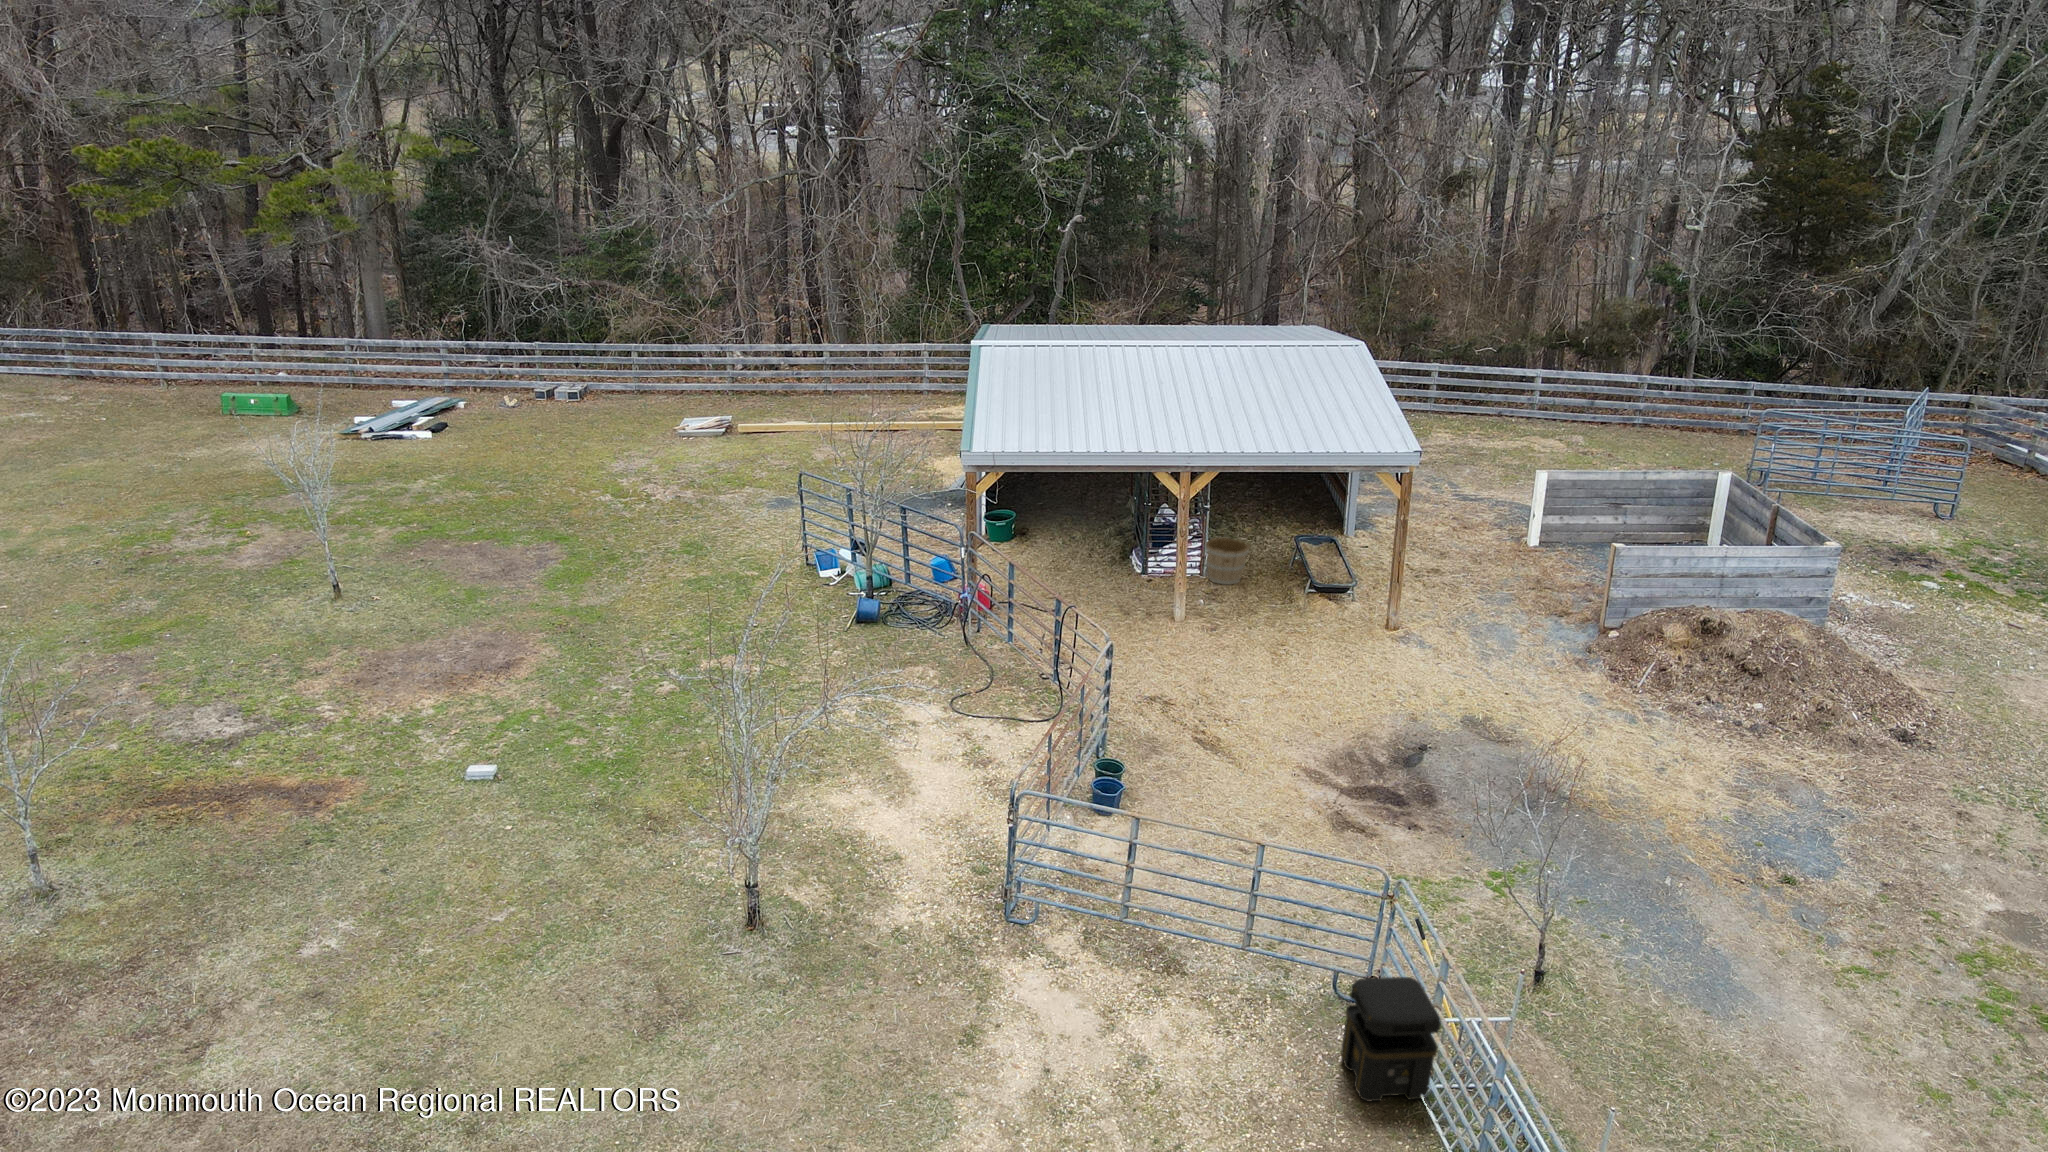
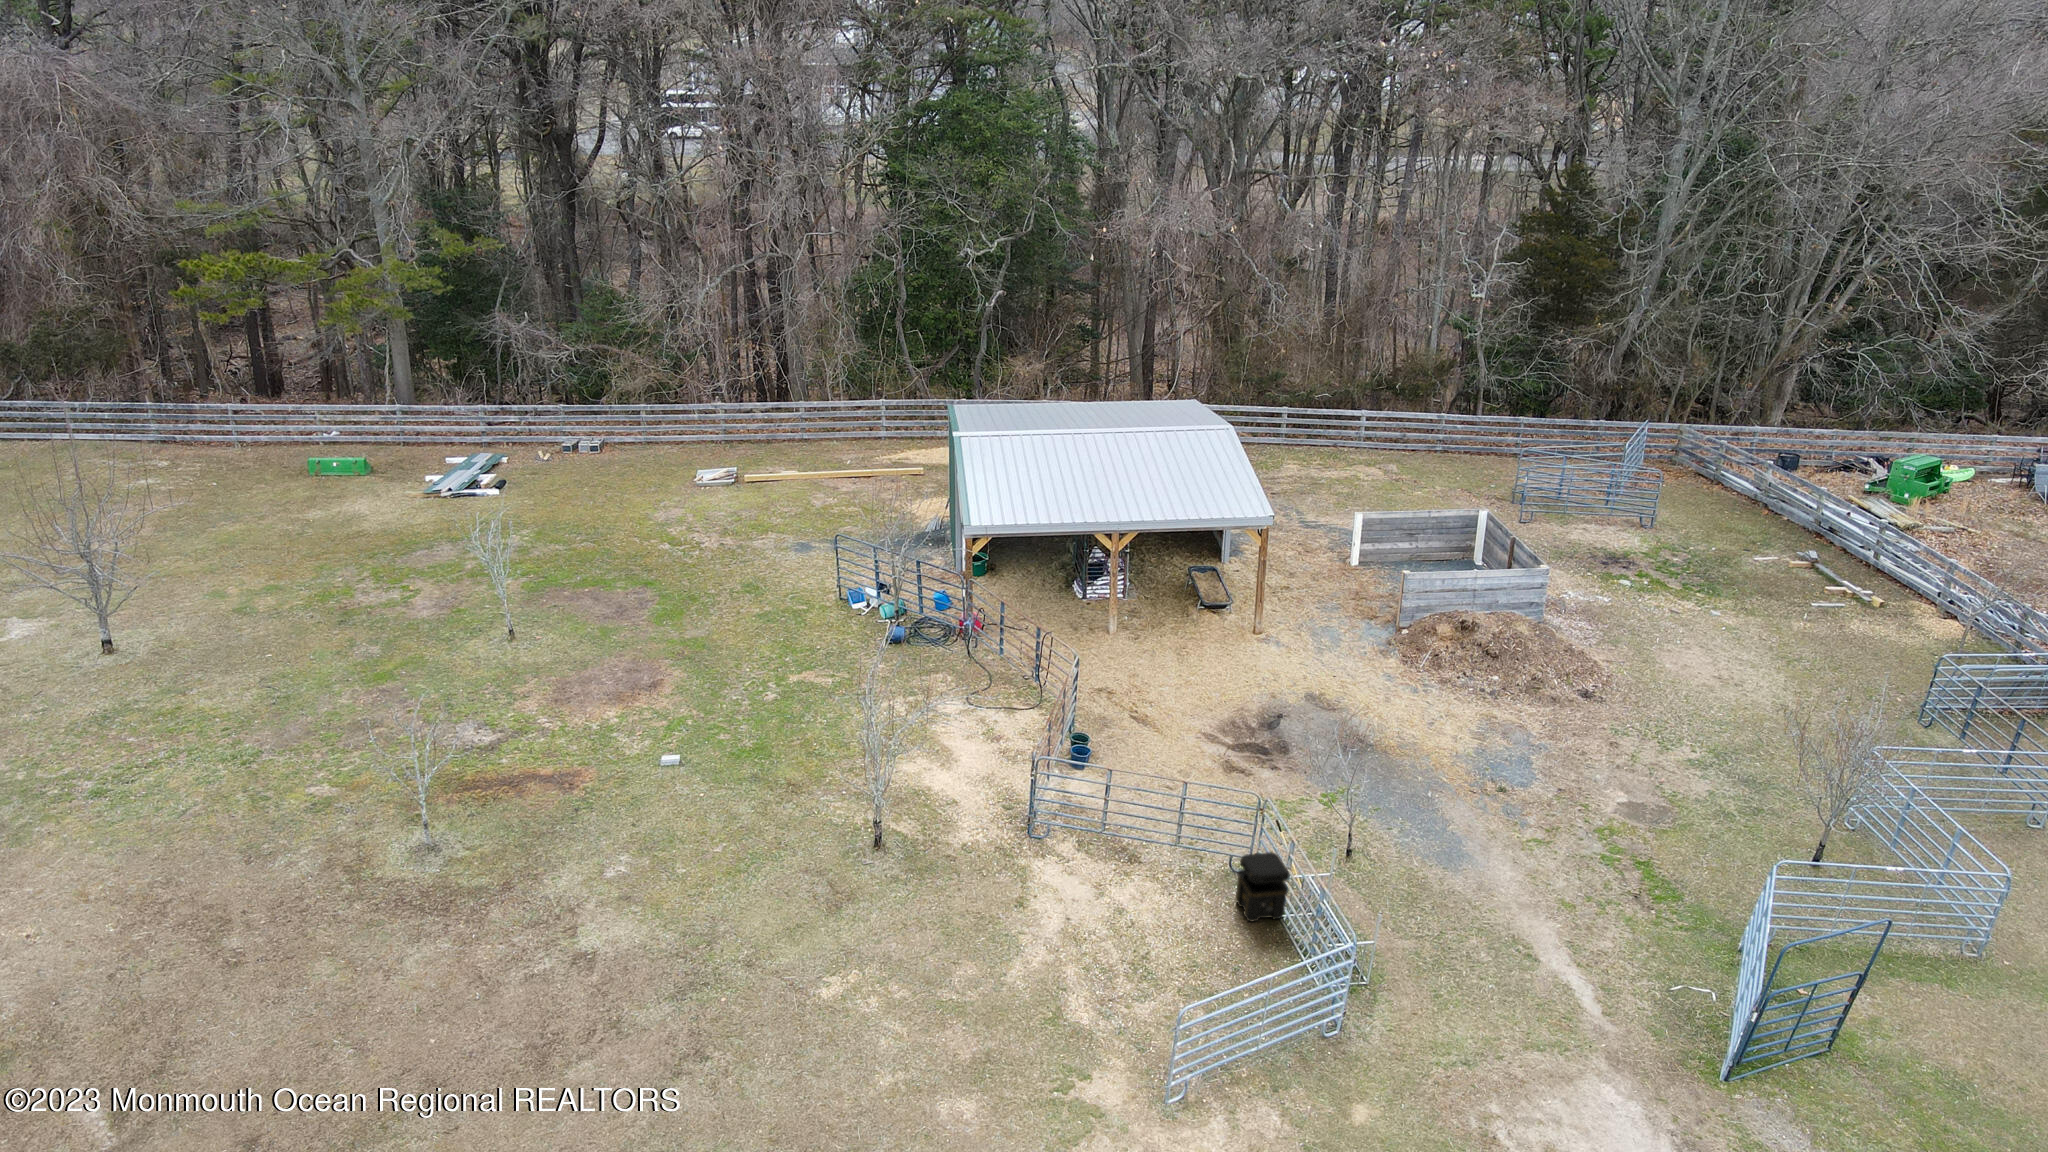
wooden bucket: present [1205,538,1250,585] -> none [1126,568,1158,602]

